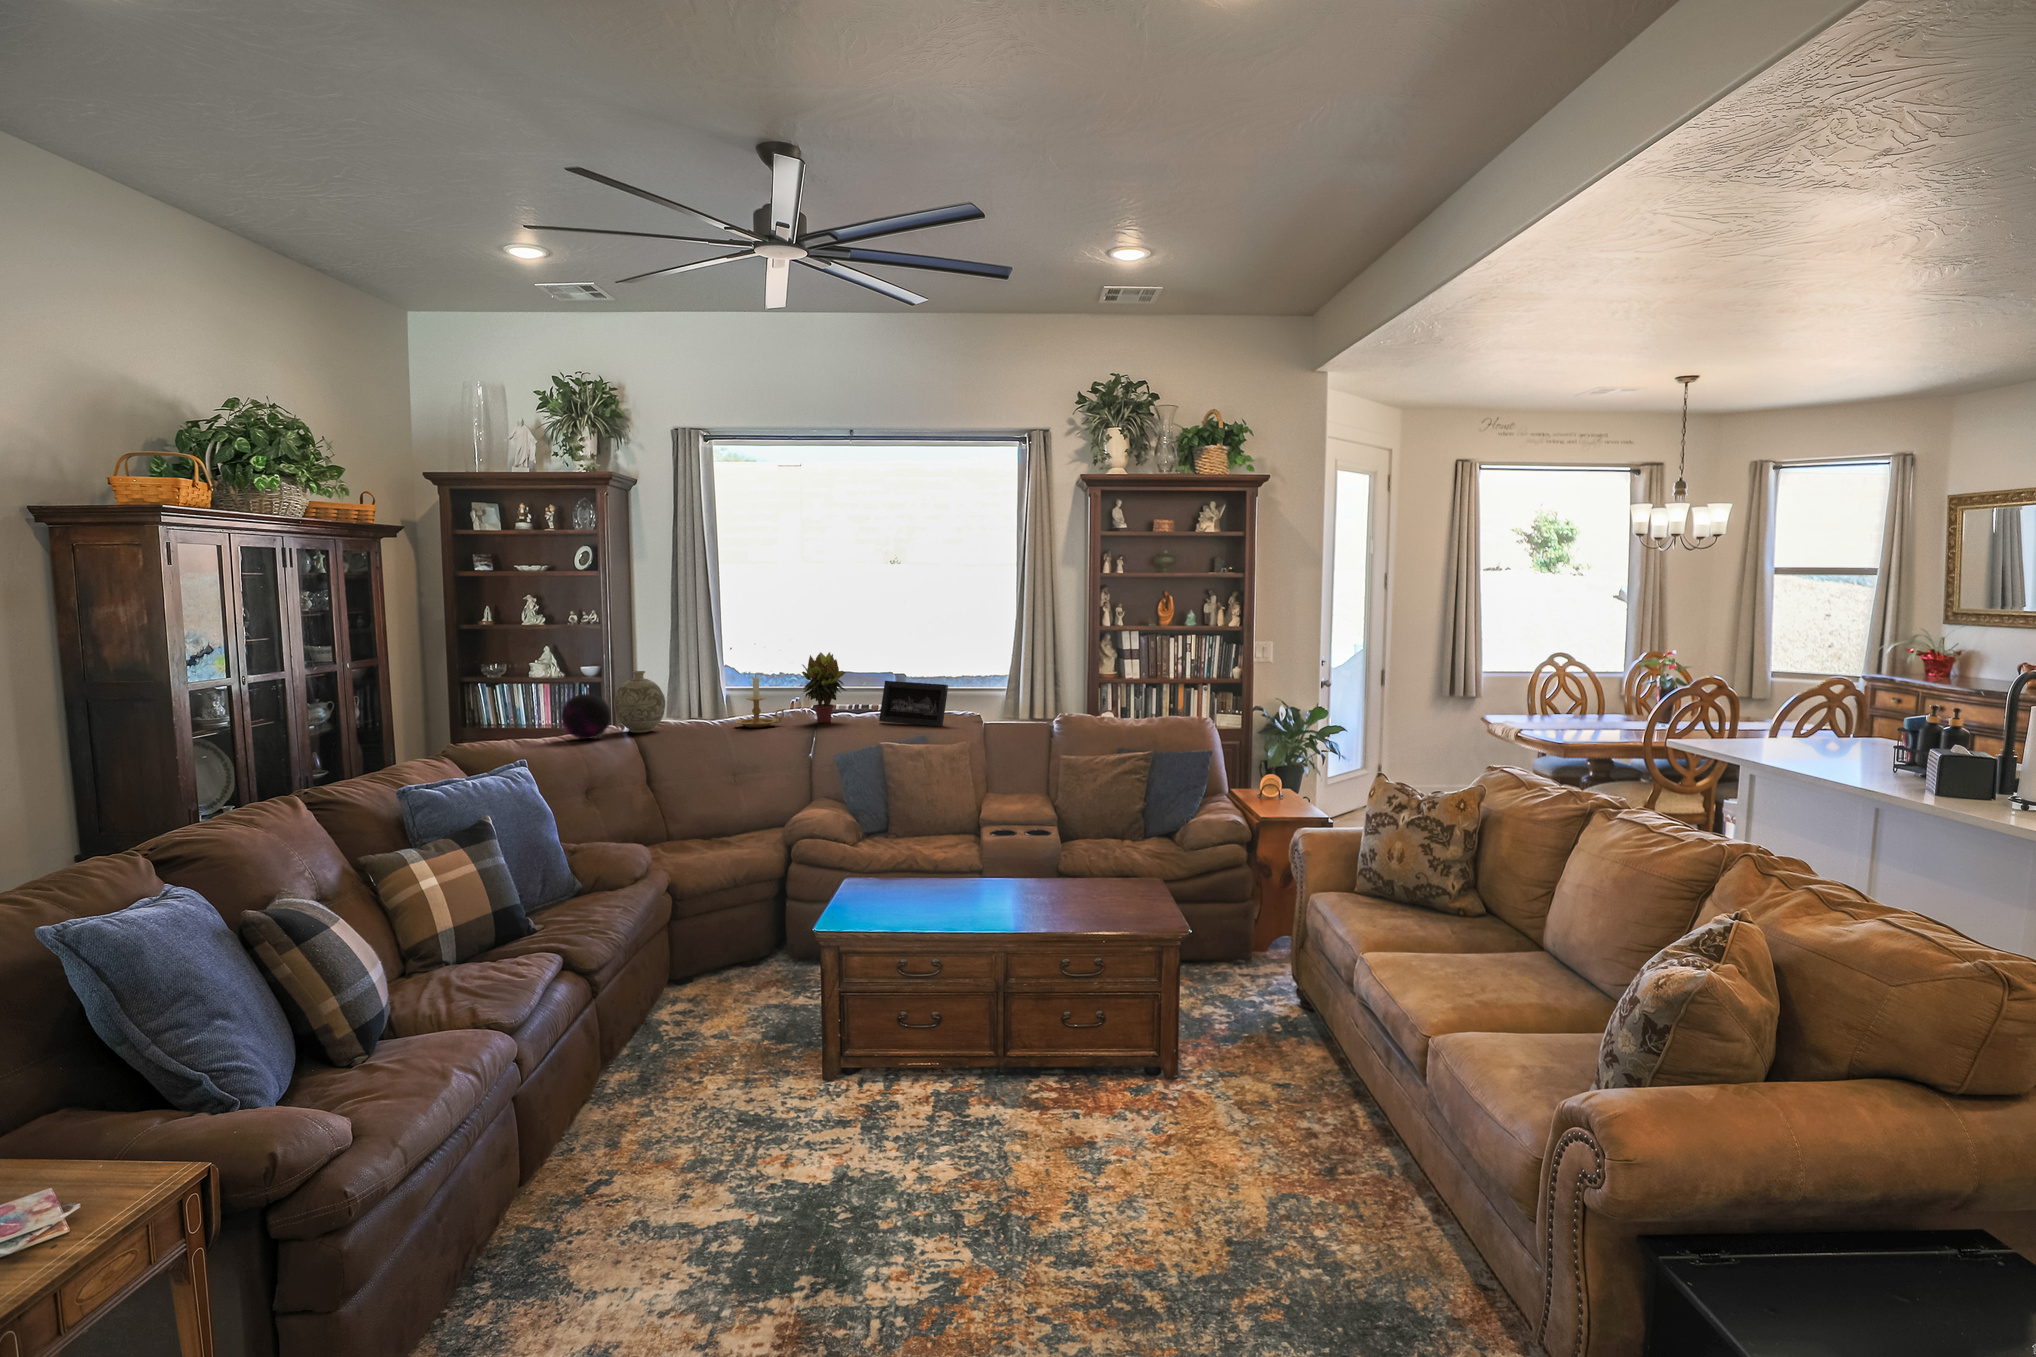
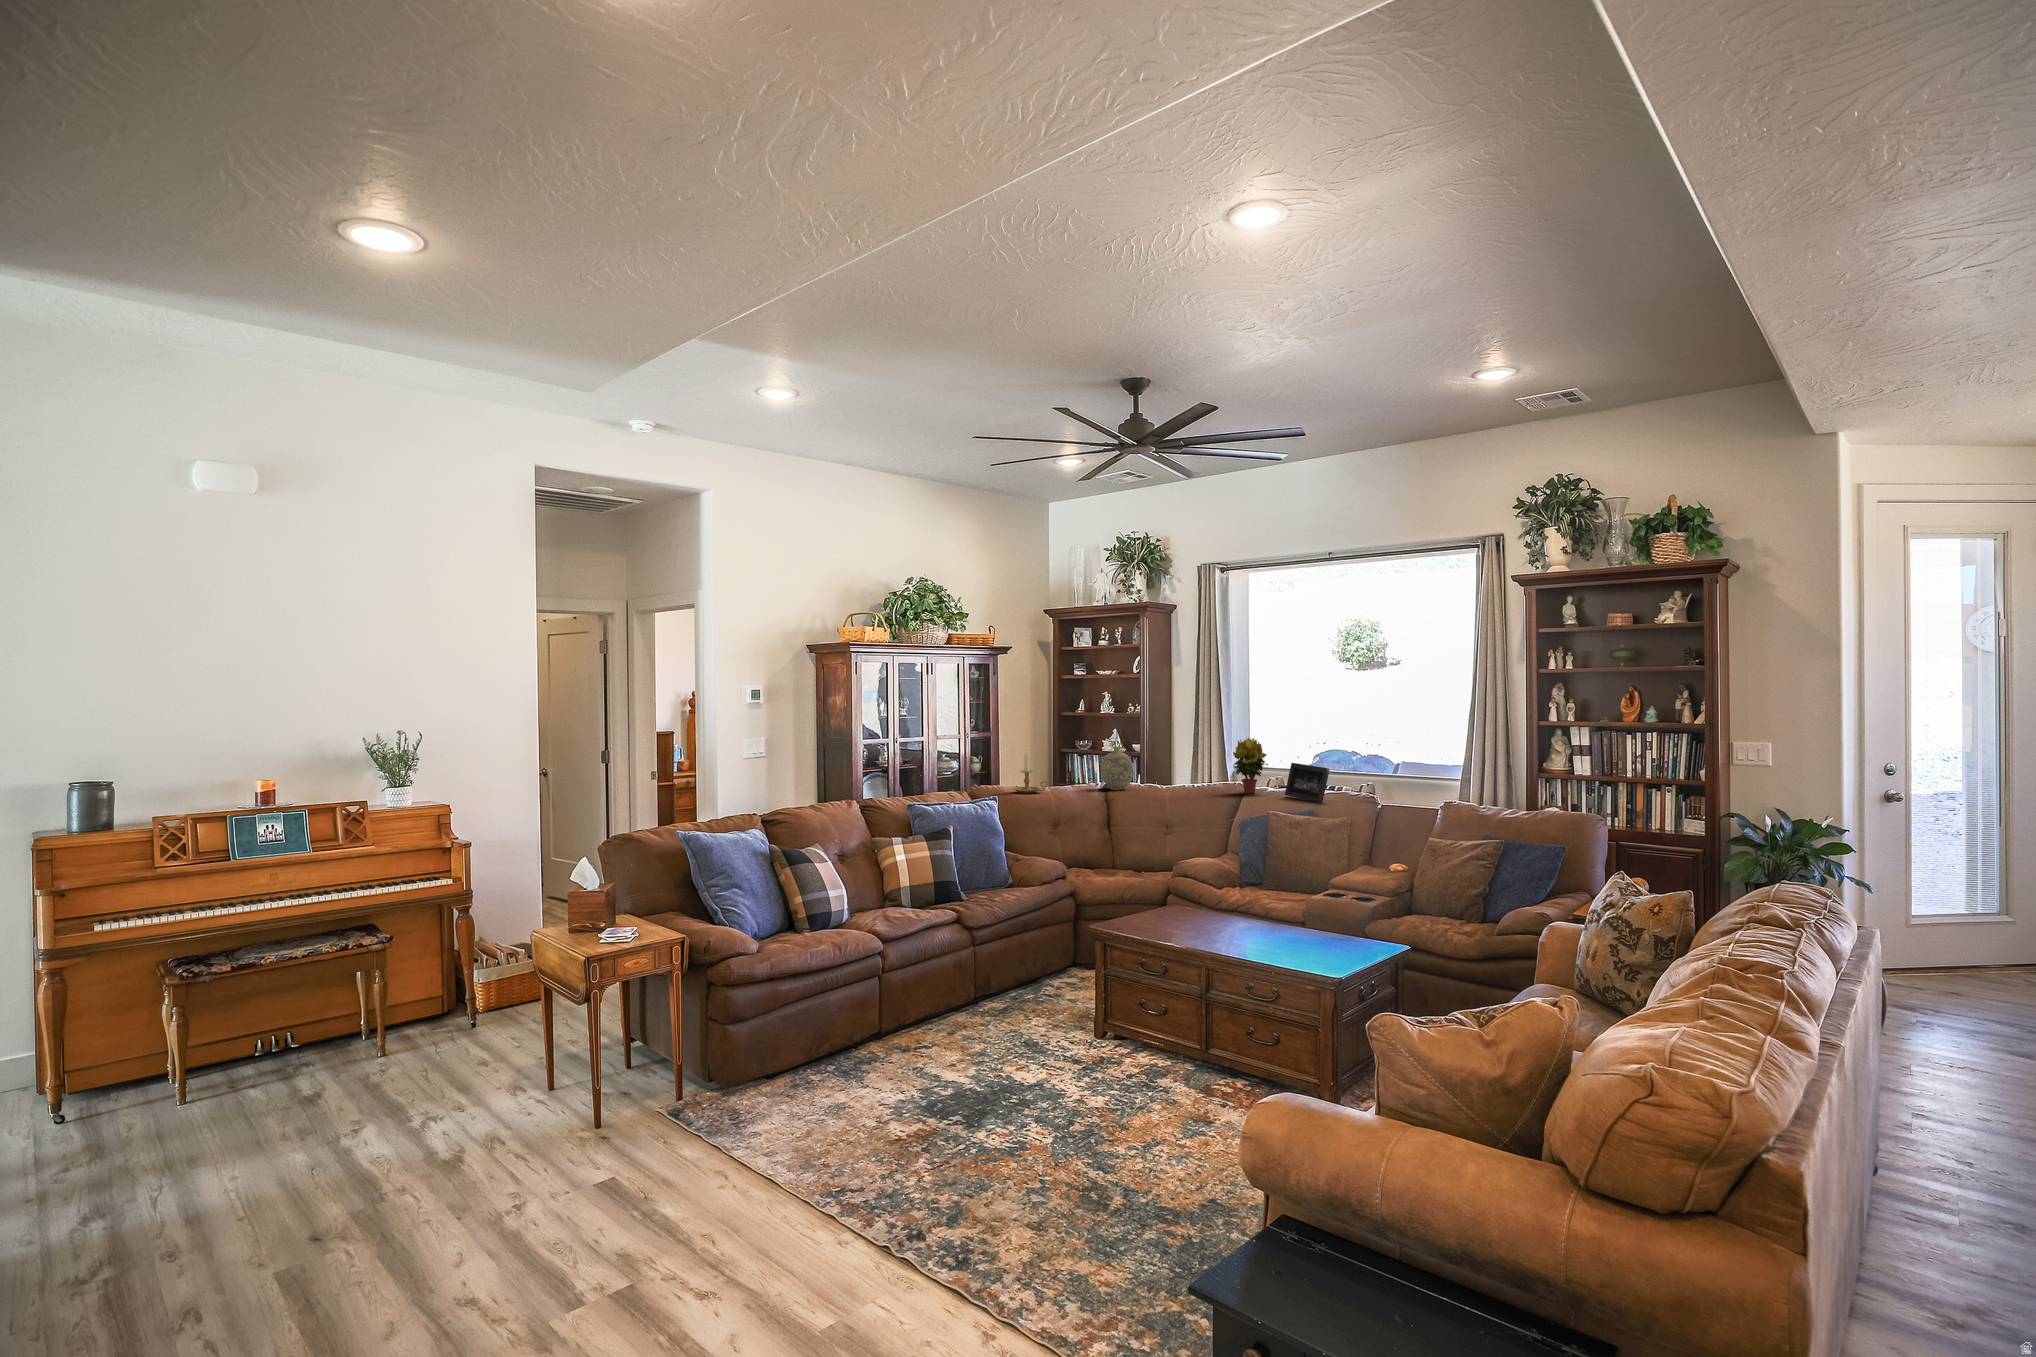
candle holder: present [735,675,785,728] -> present [1012,754,1047,793]
decorative orb: present [561,693,611,739] -> none [1058,760,1089,791]

